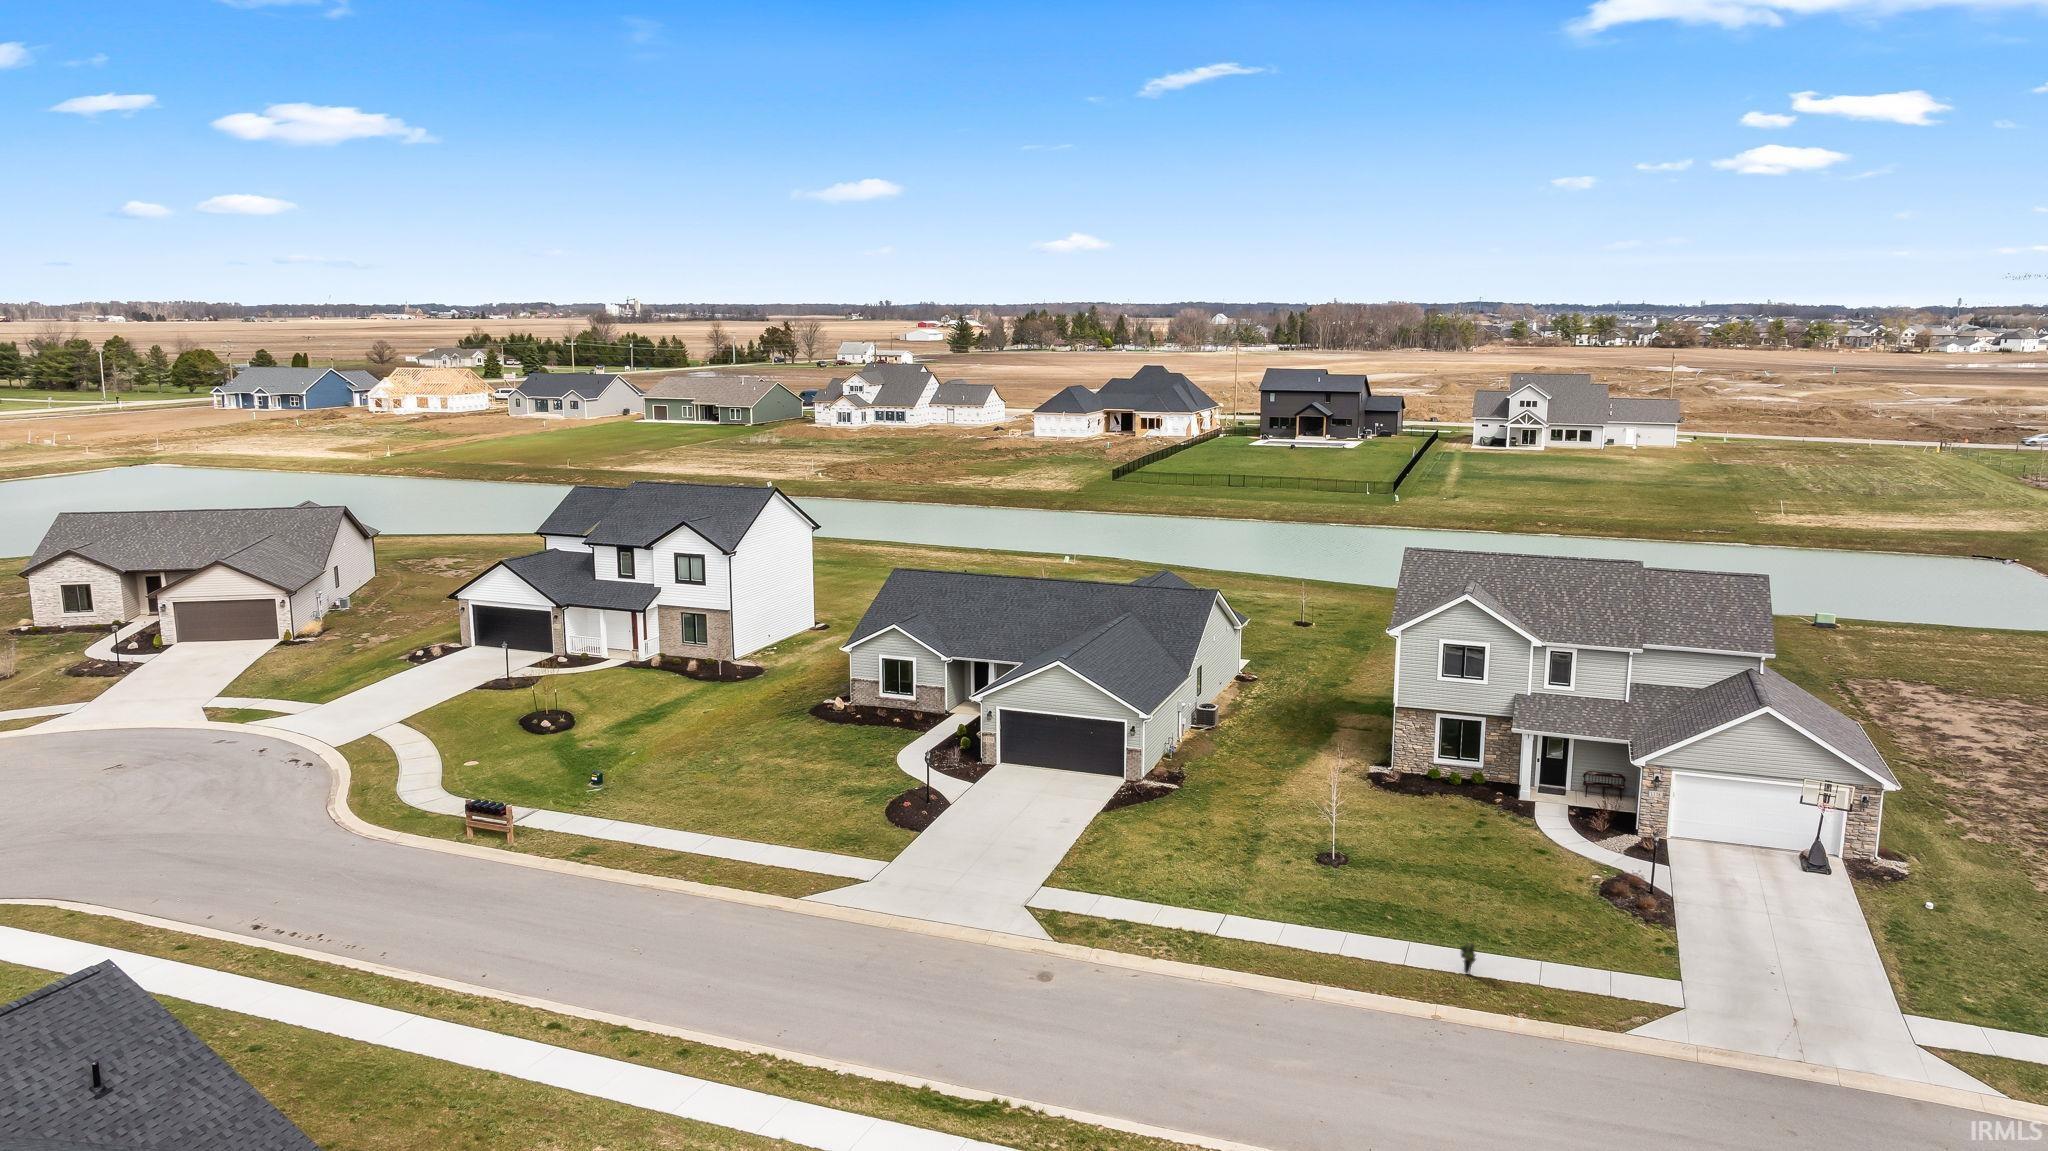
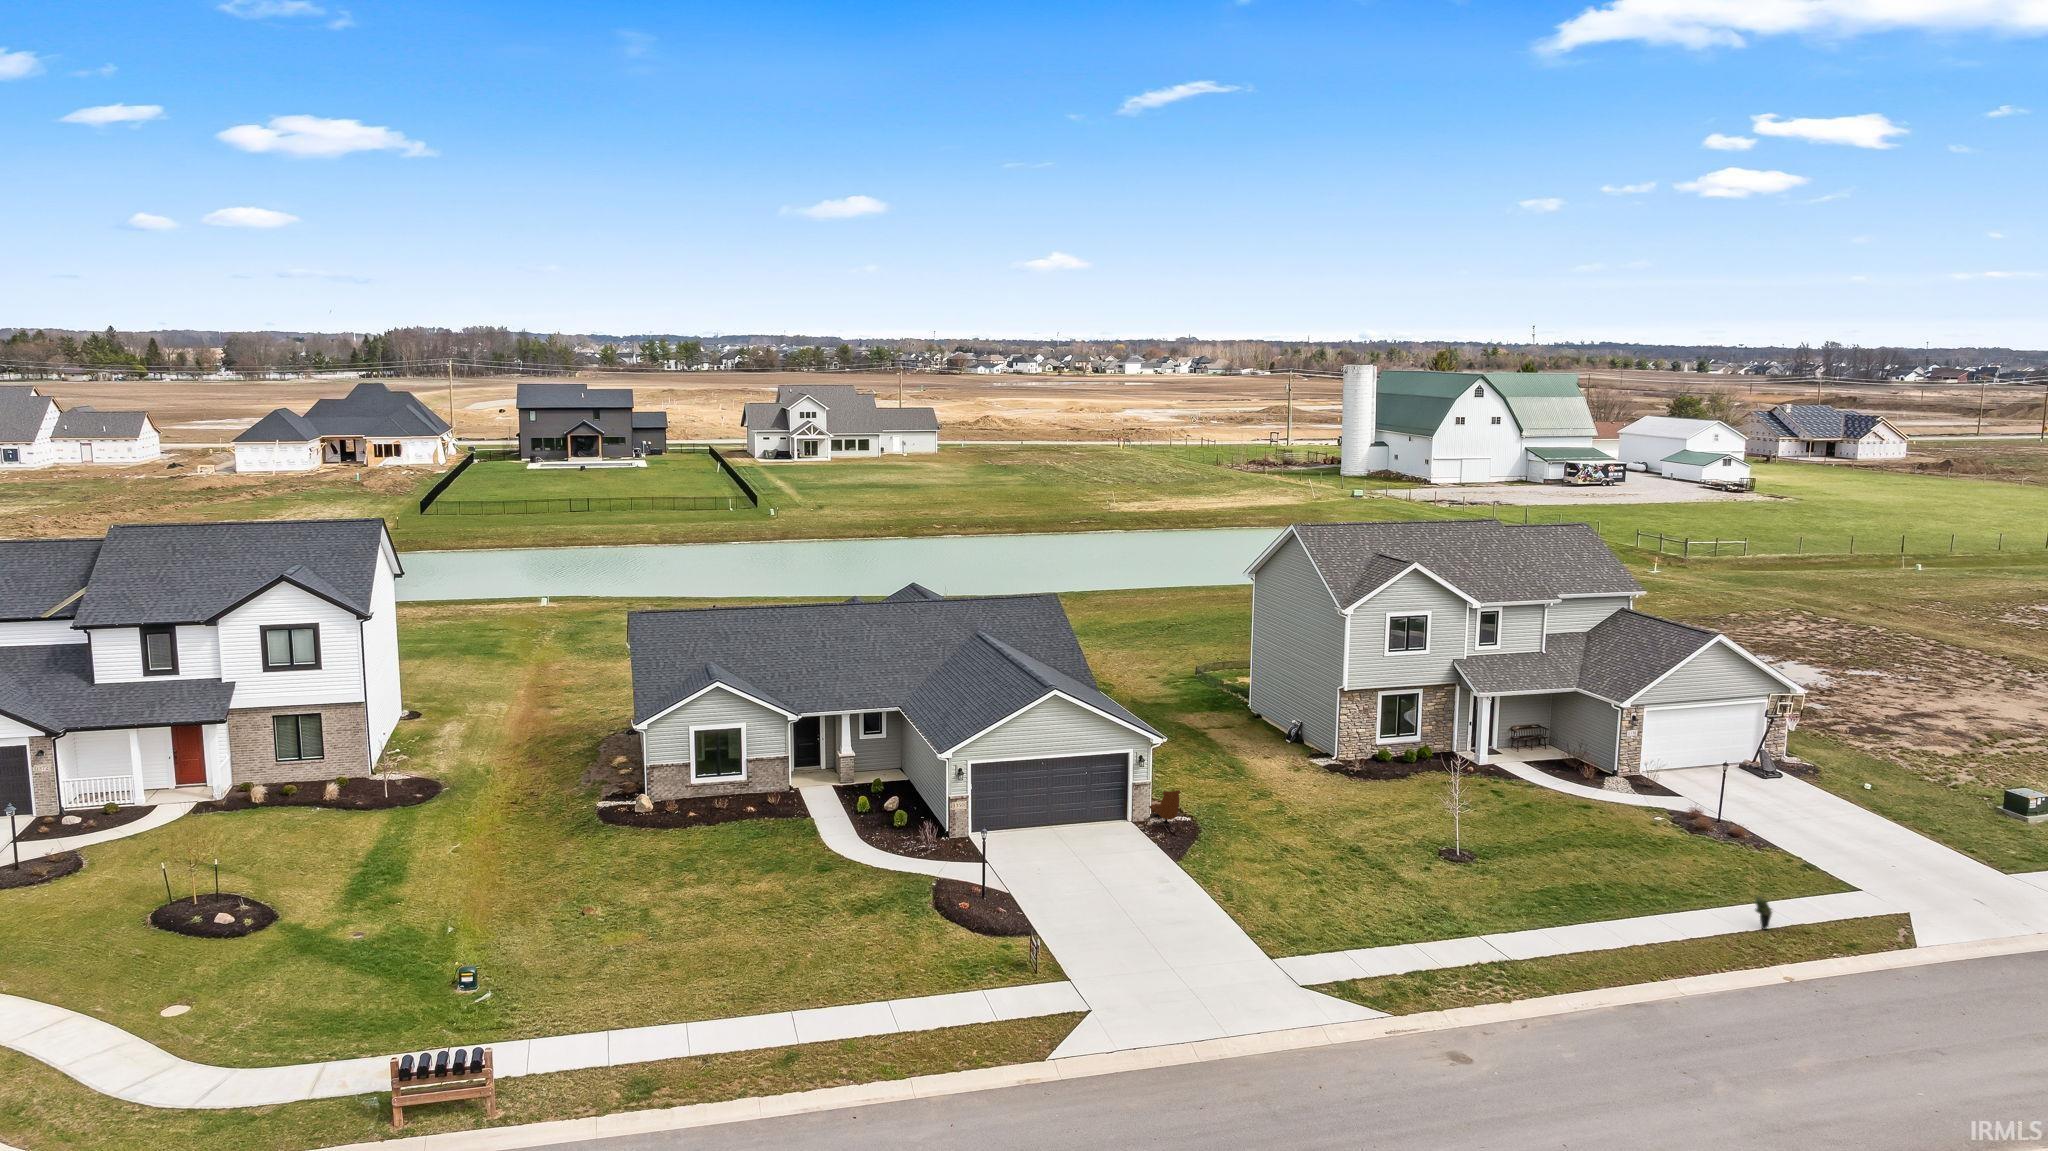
lounge chair: none [1130,758,1154,791] -> present [1149,790,1180,829]

